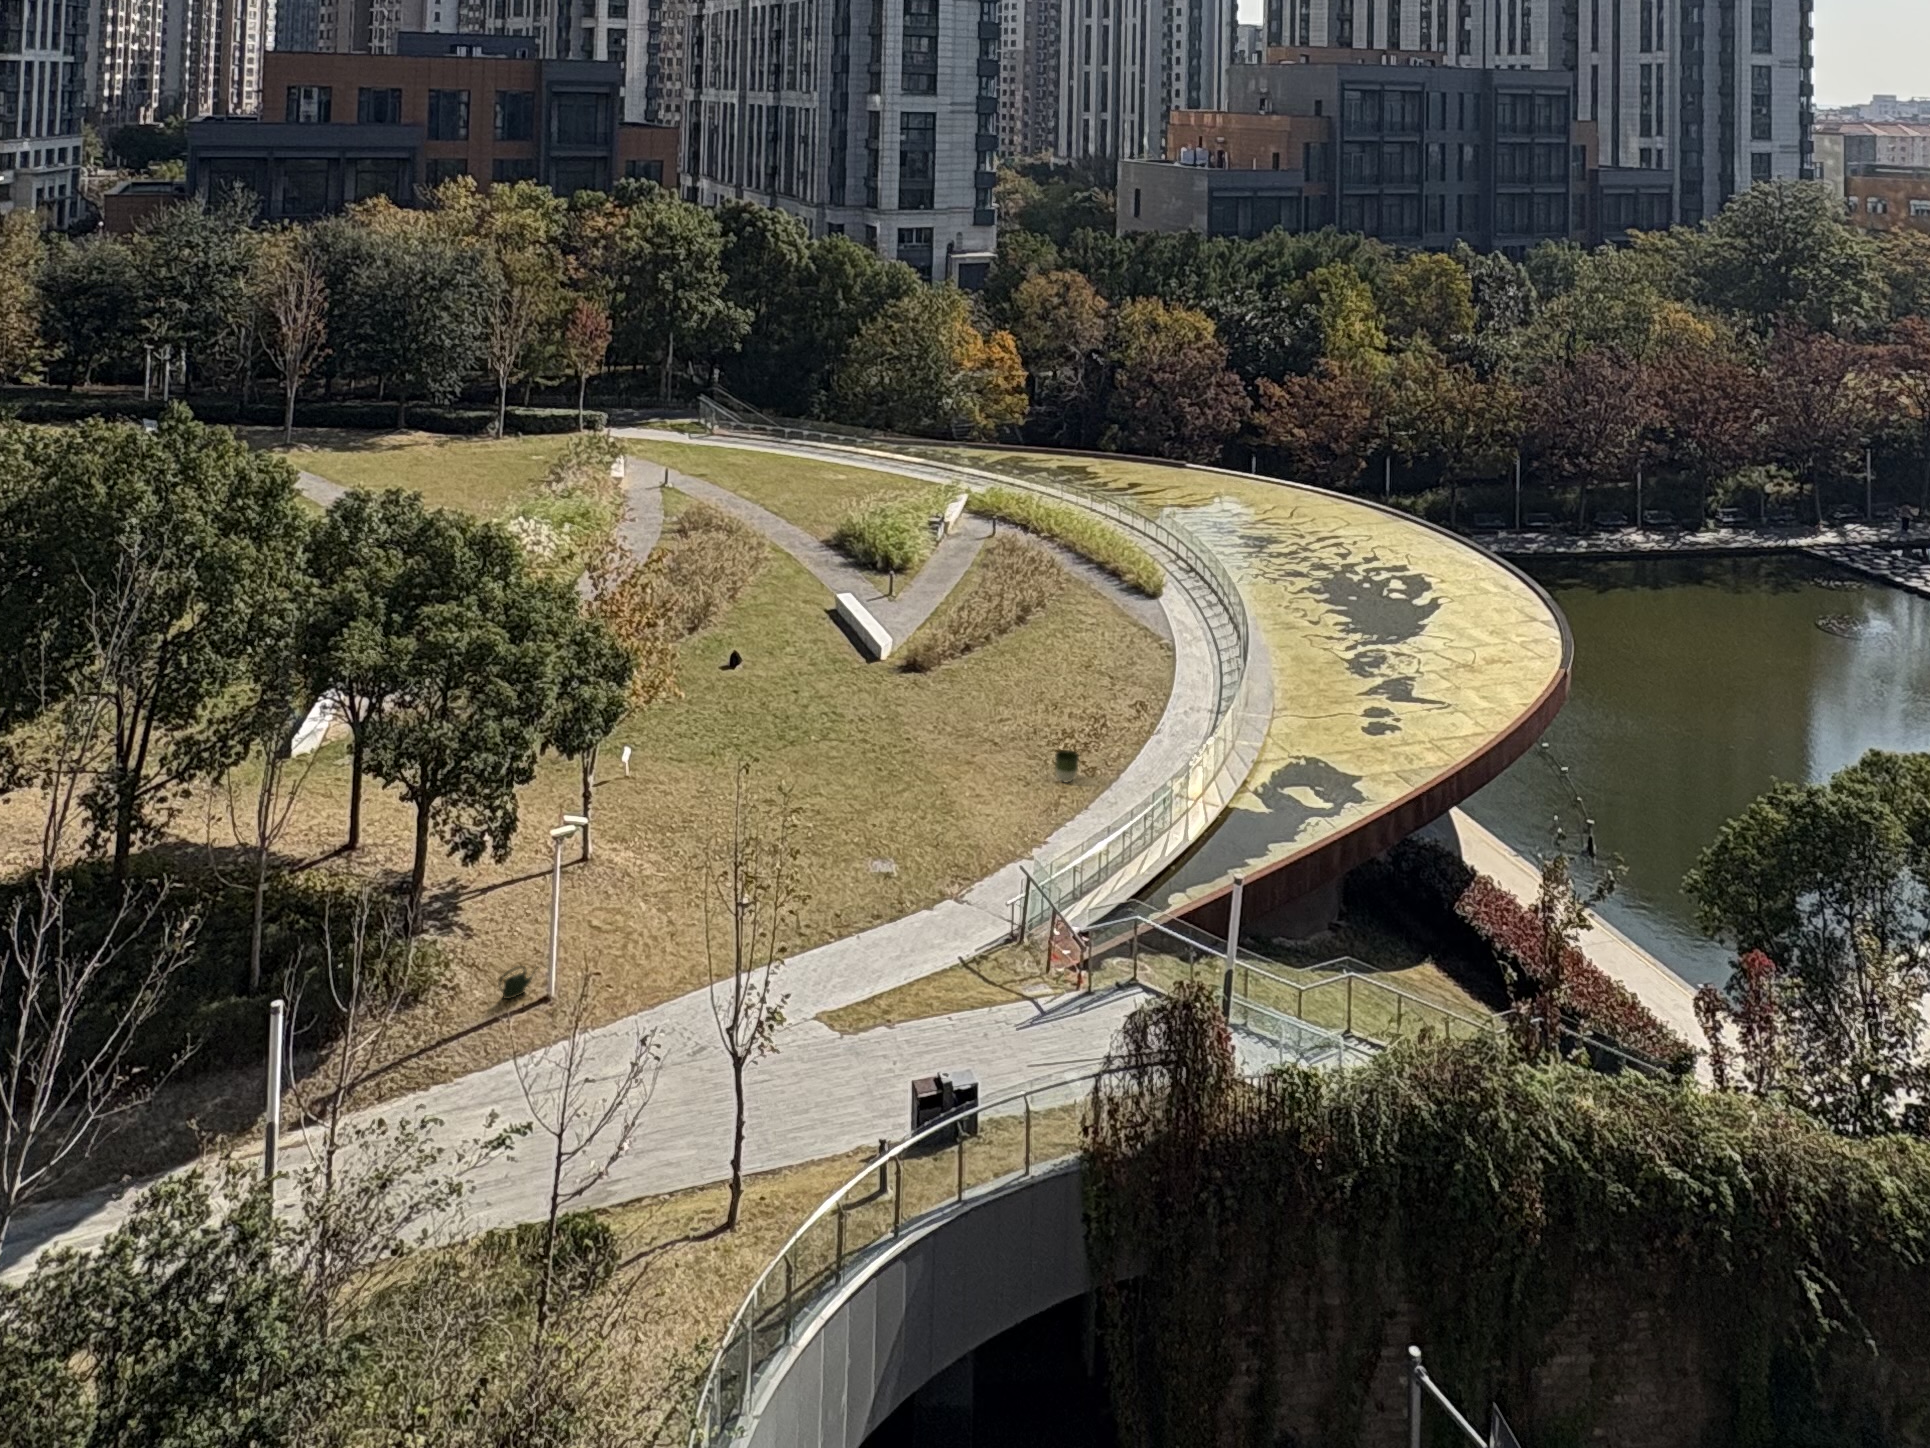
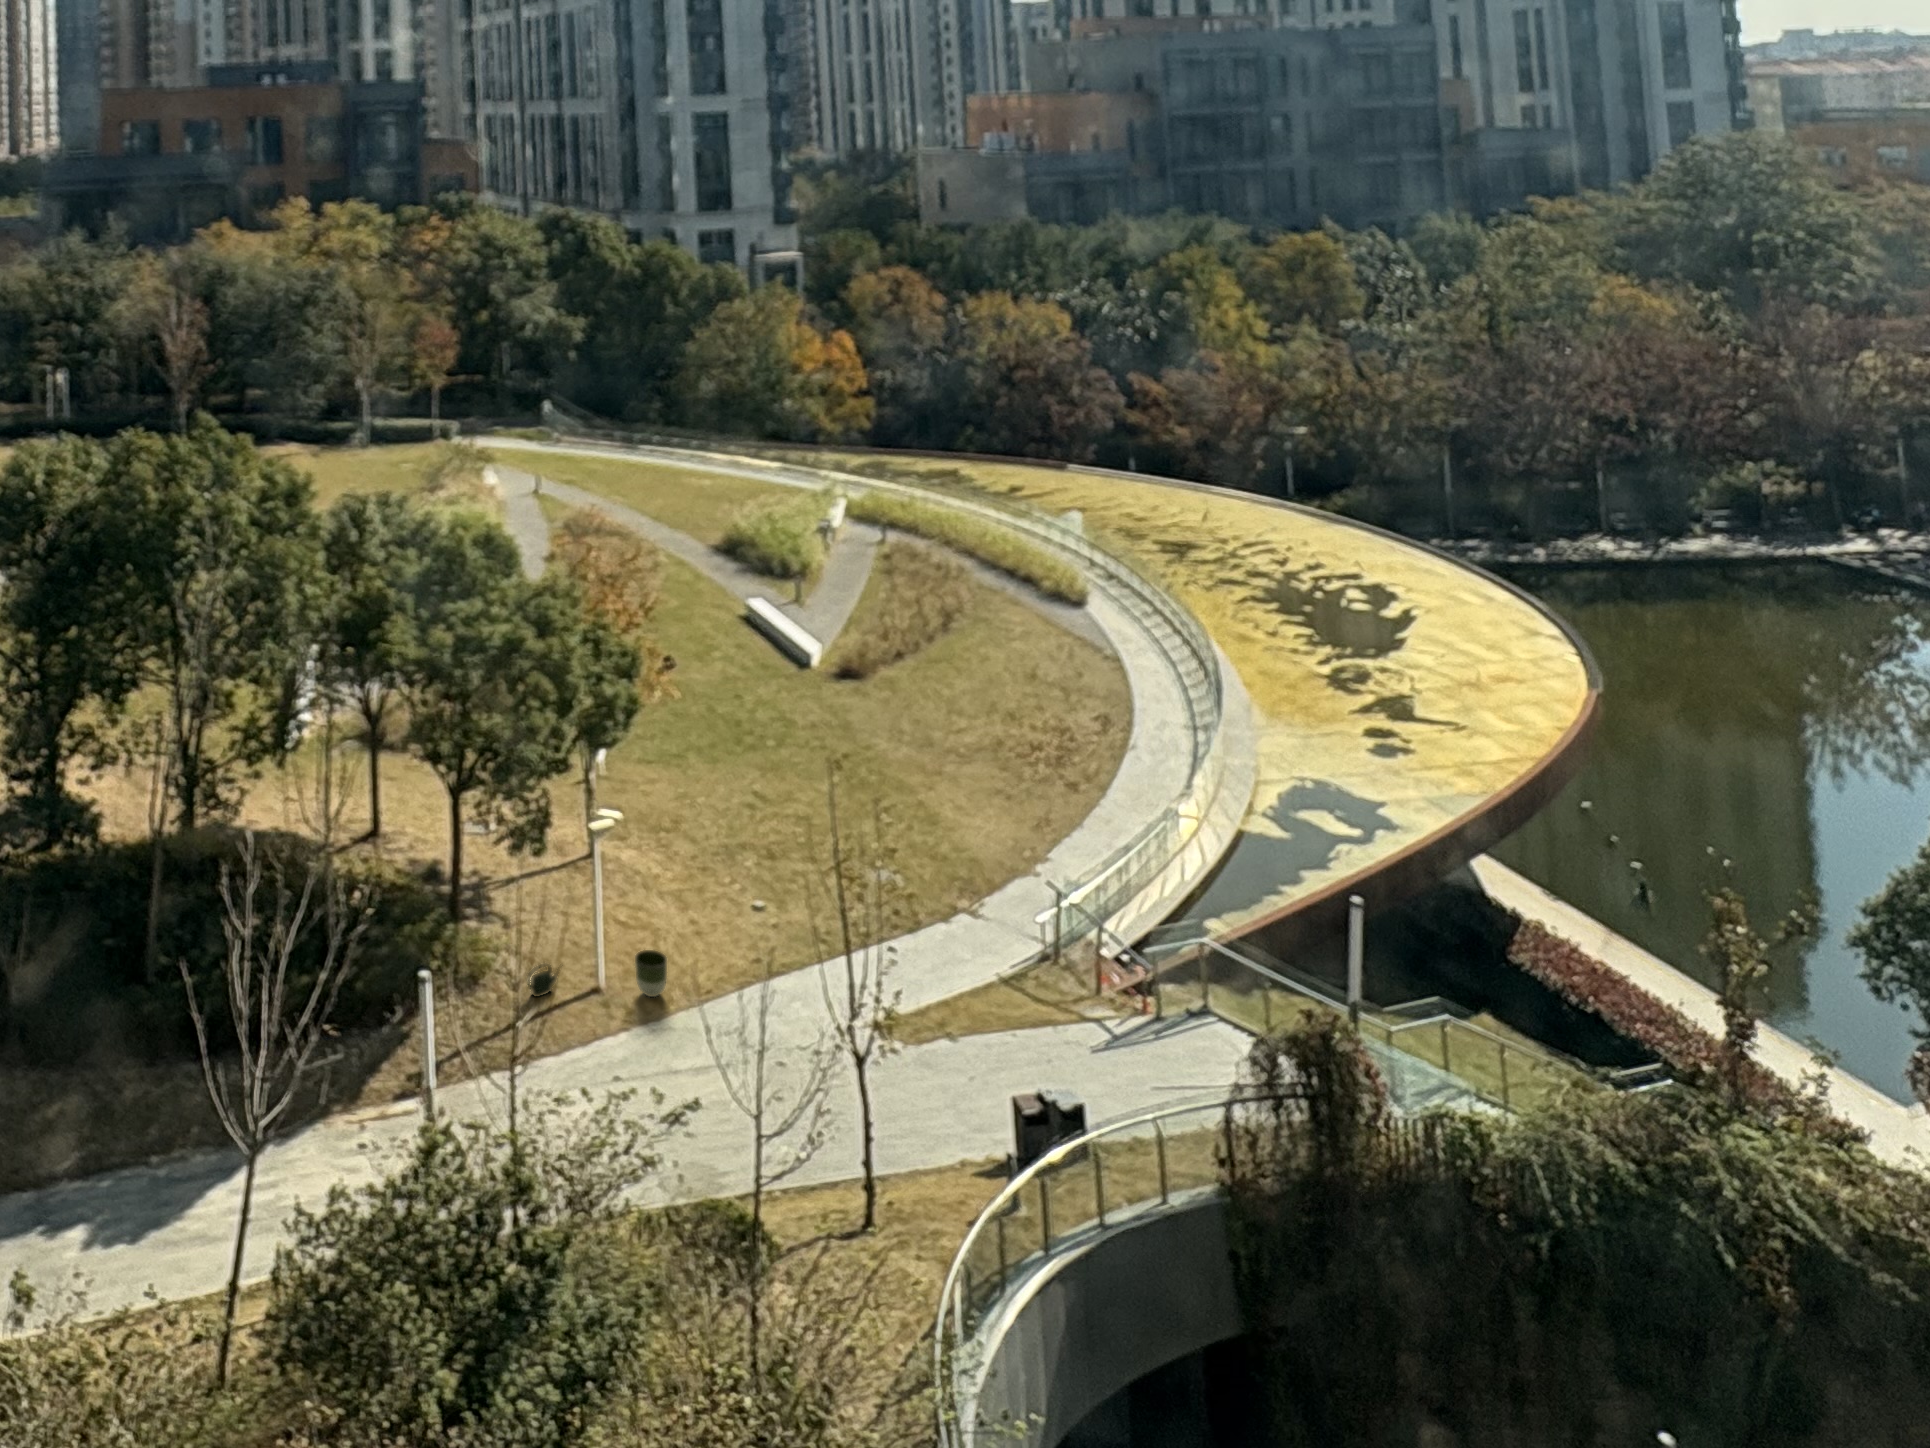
planter: present [1055,750,1079,782] -> present [635,950,667,997]

